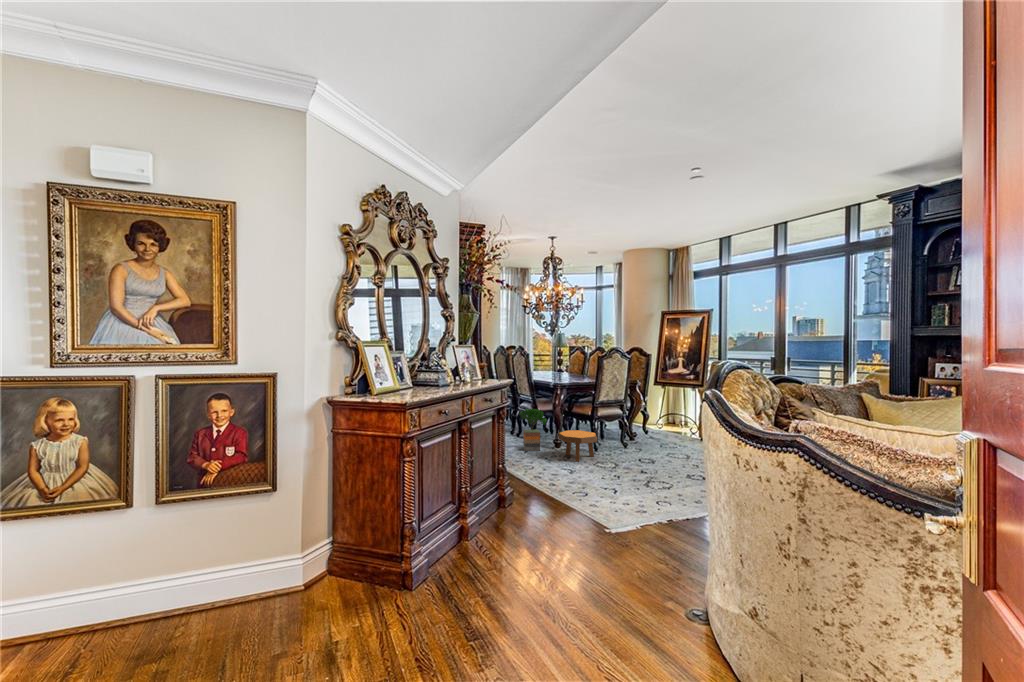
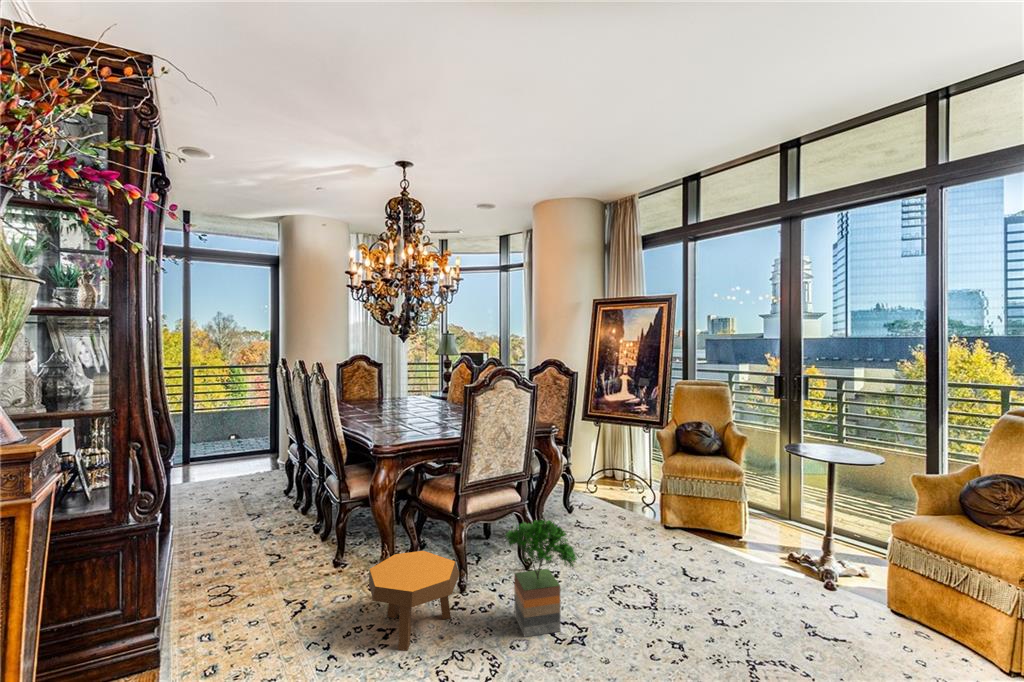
potted tree: present [520,409,546,451] -> present [505,519,576,637]

